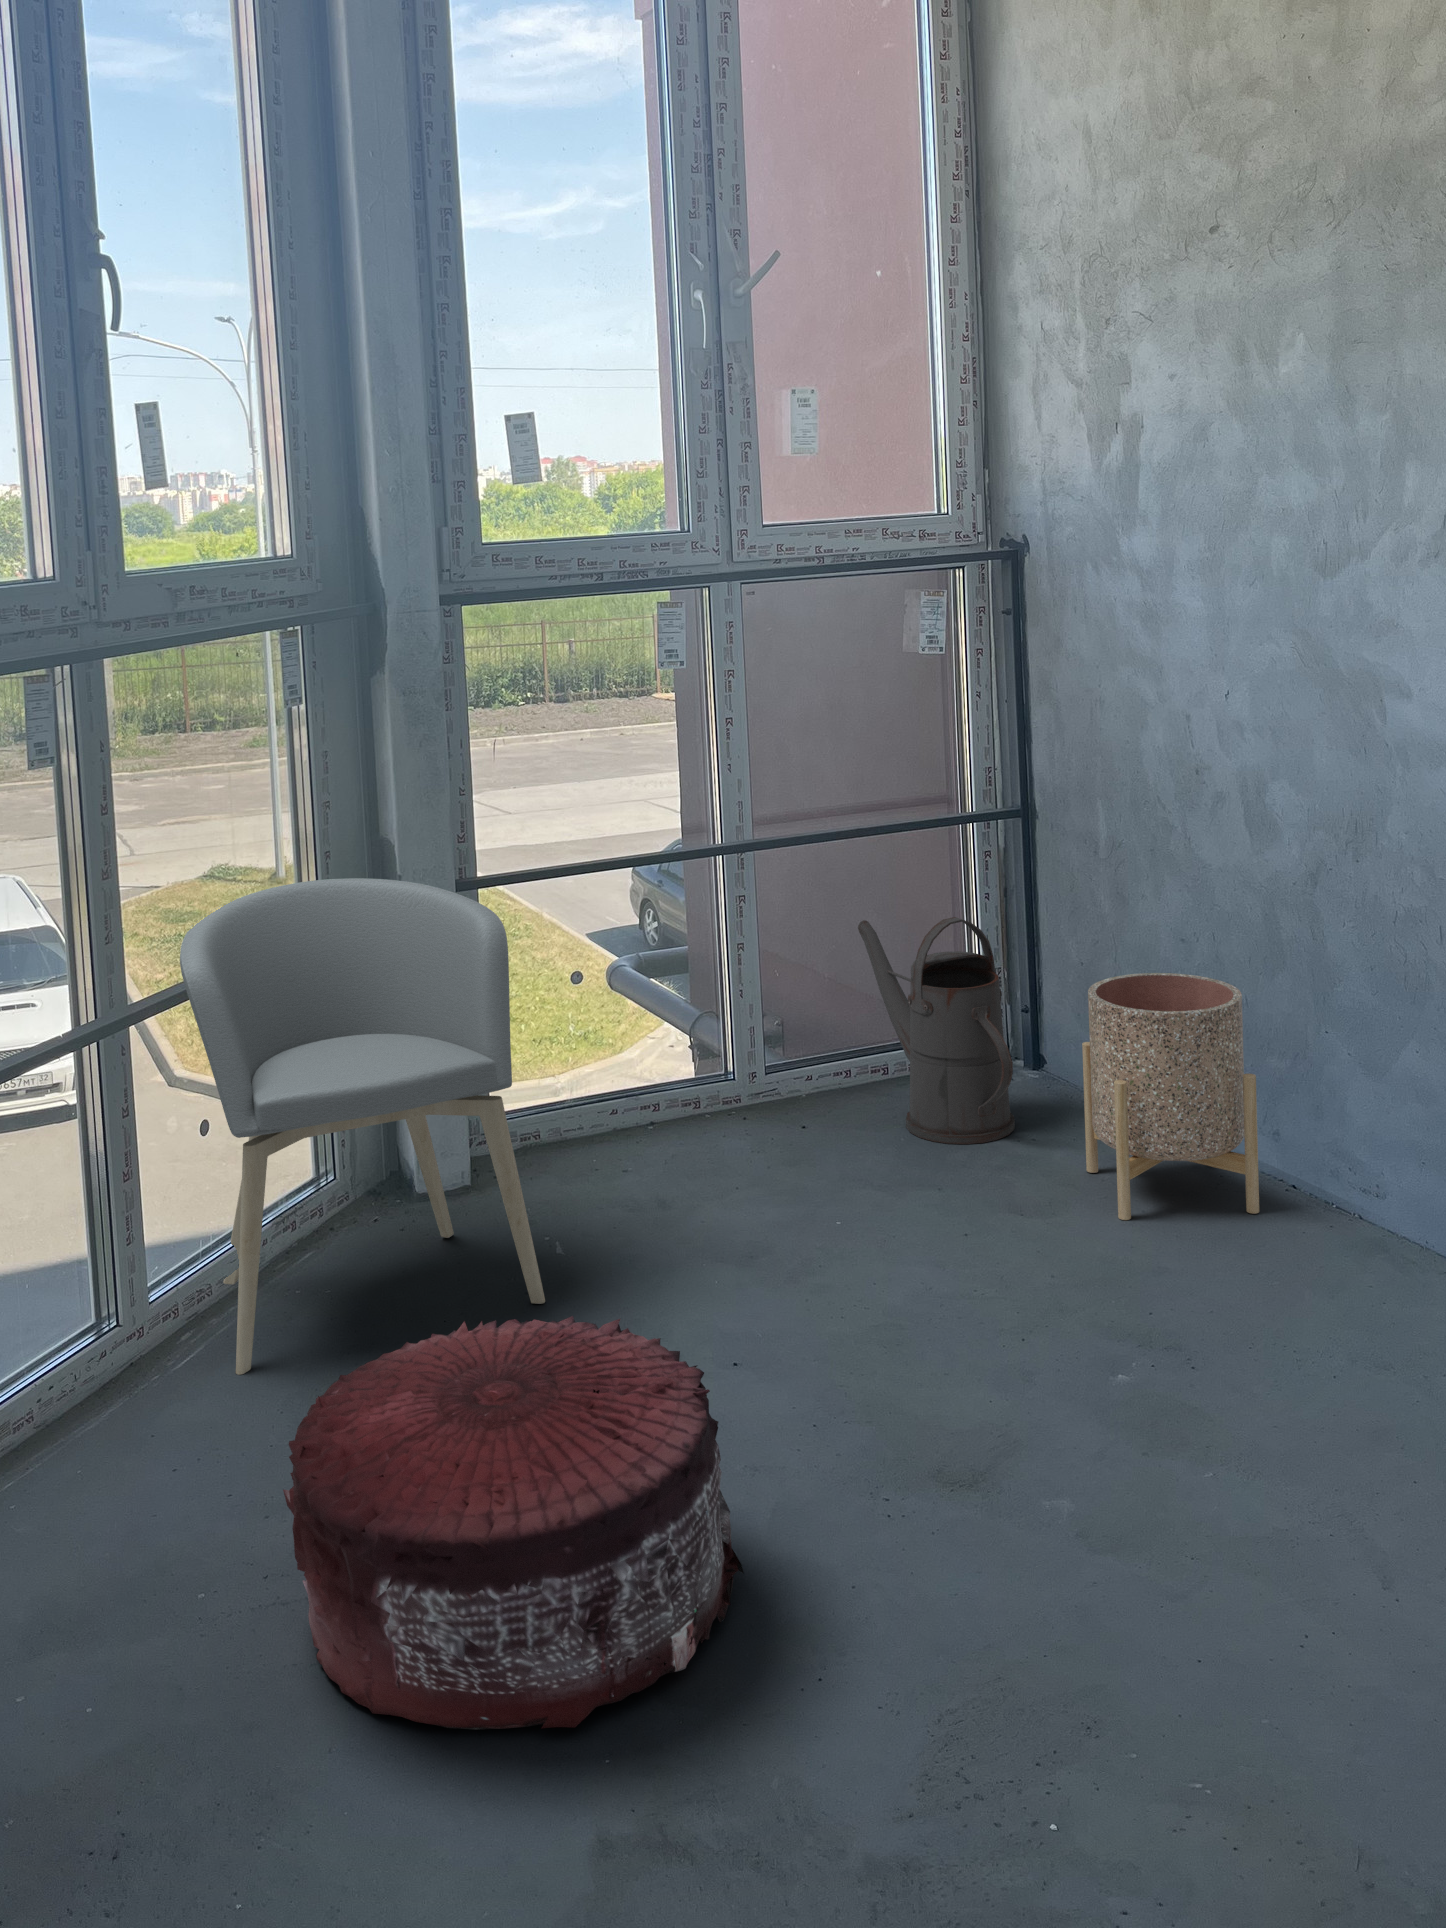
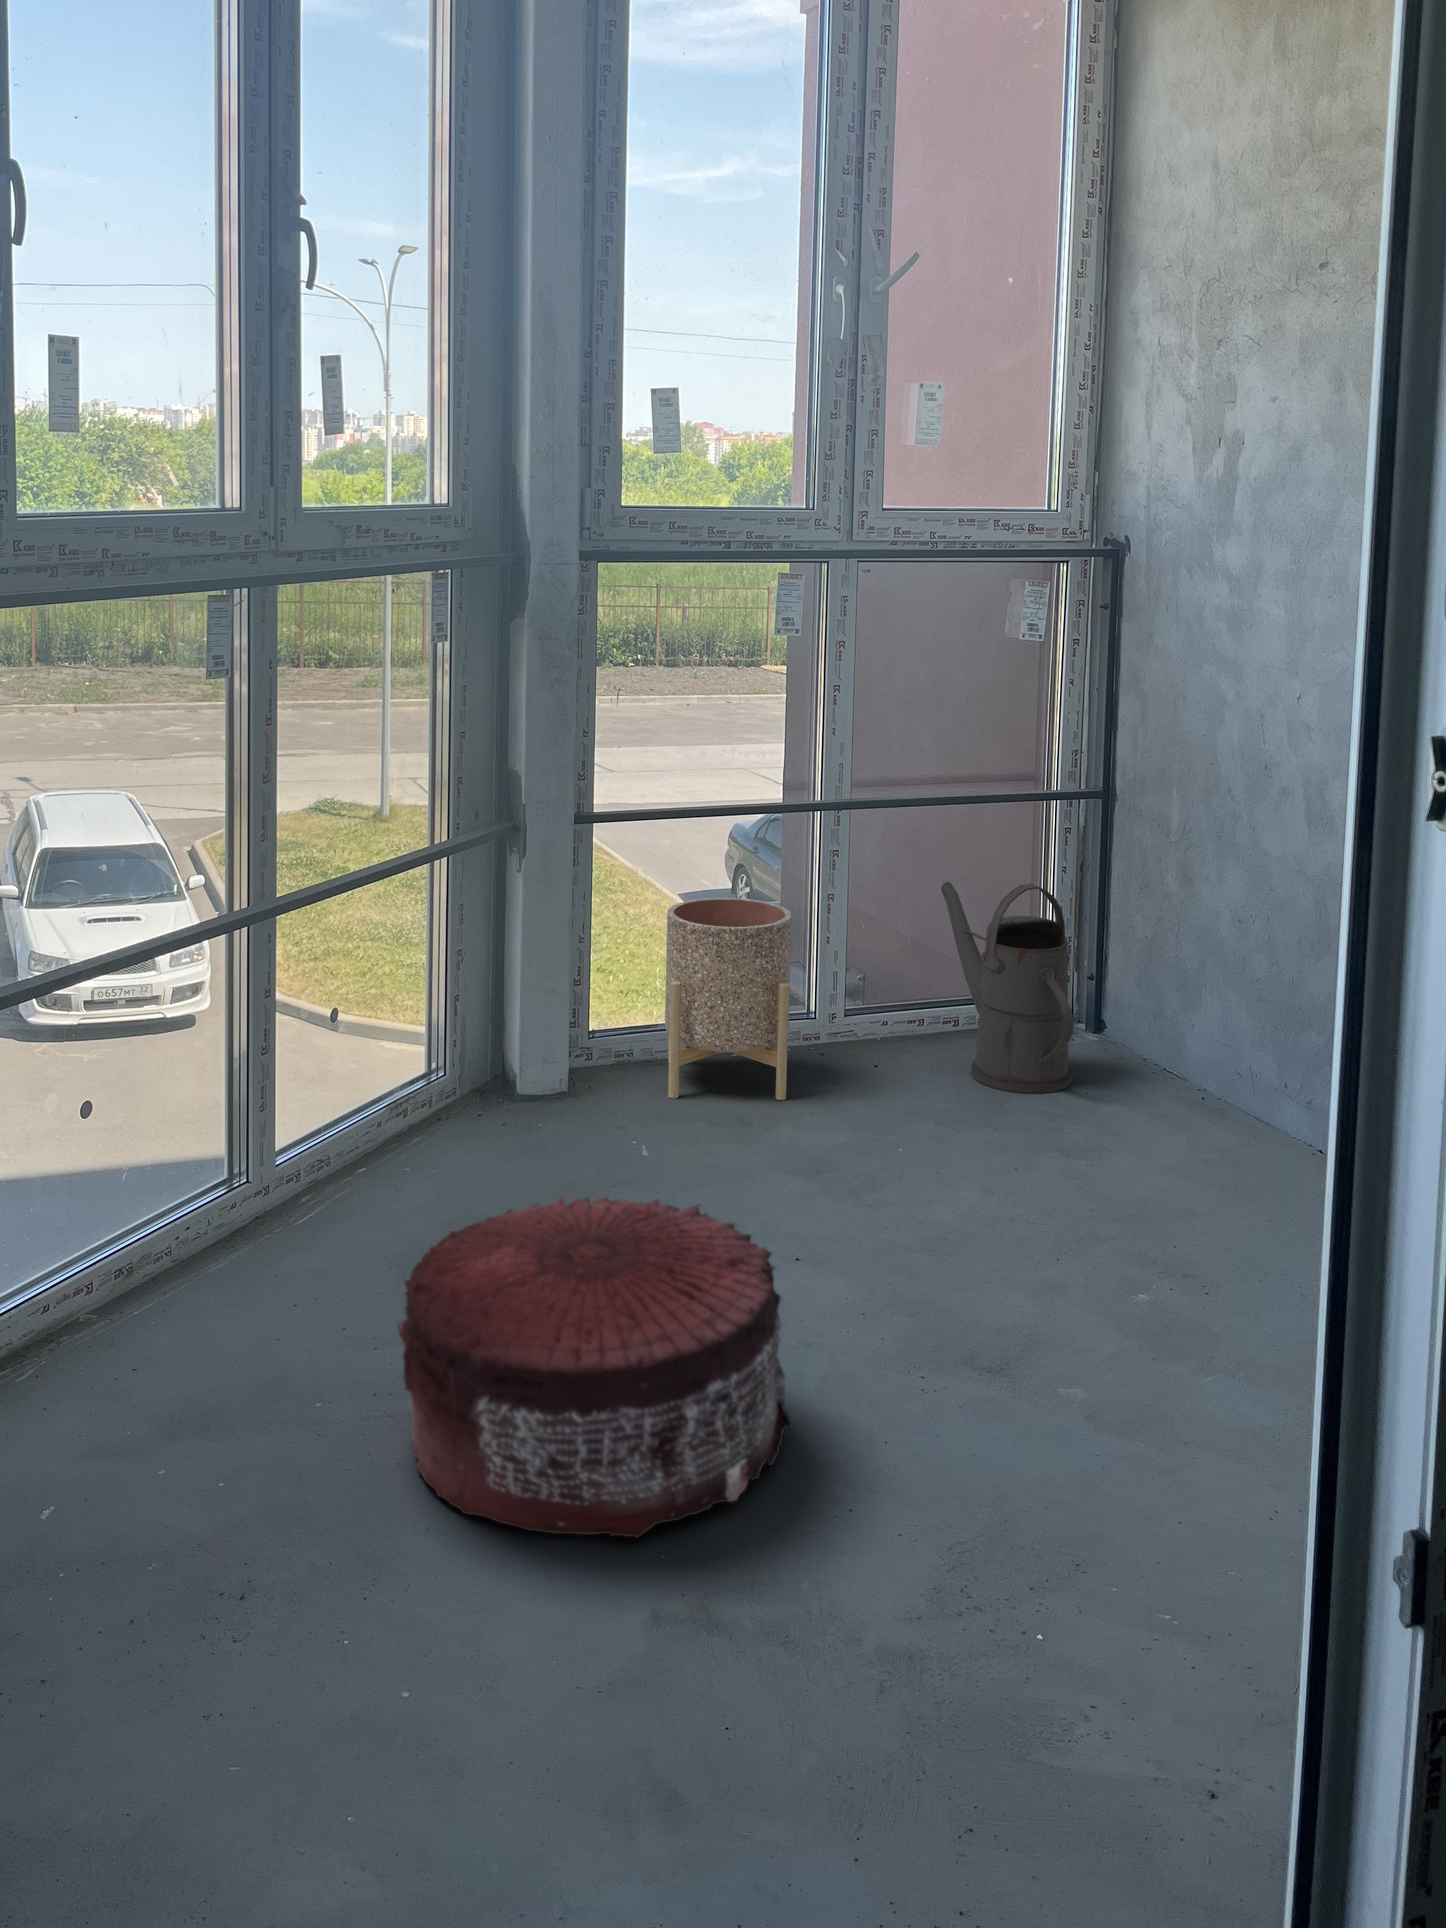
armchair: present [180,878,545,1375] -> none [324,802,630,1236]
planter: present [1082,973,1259,1220] -> present [665,898,792,1100]

